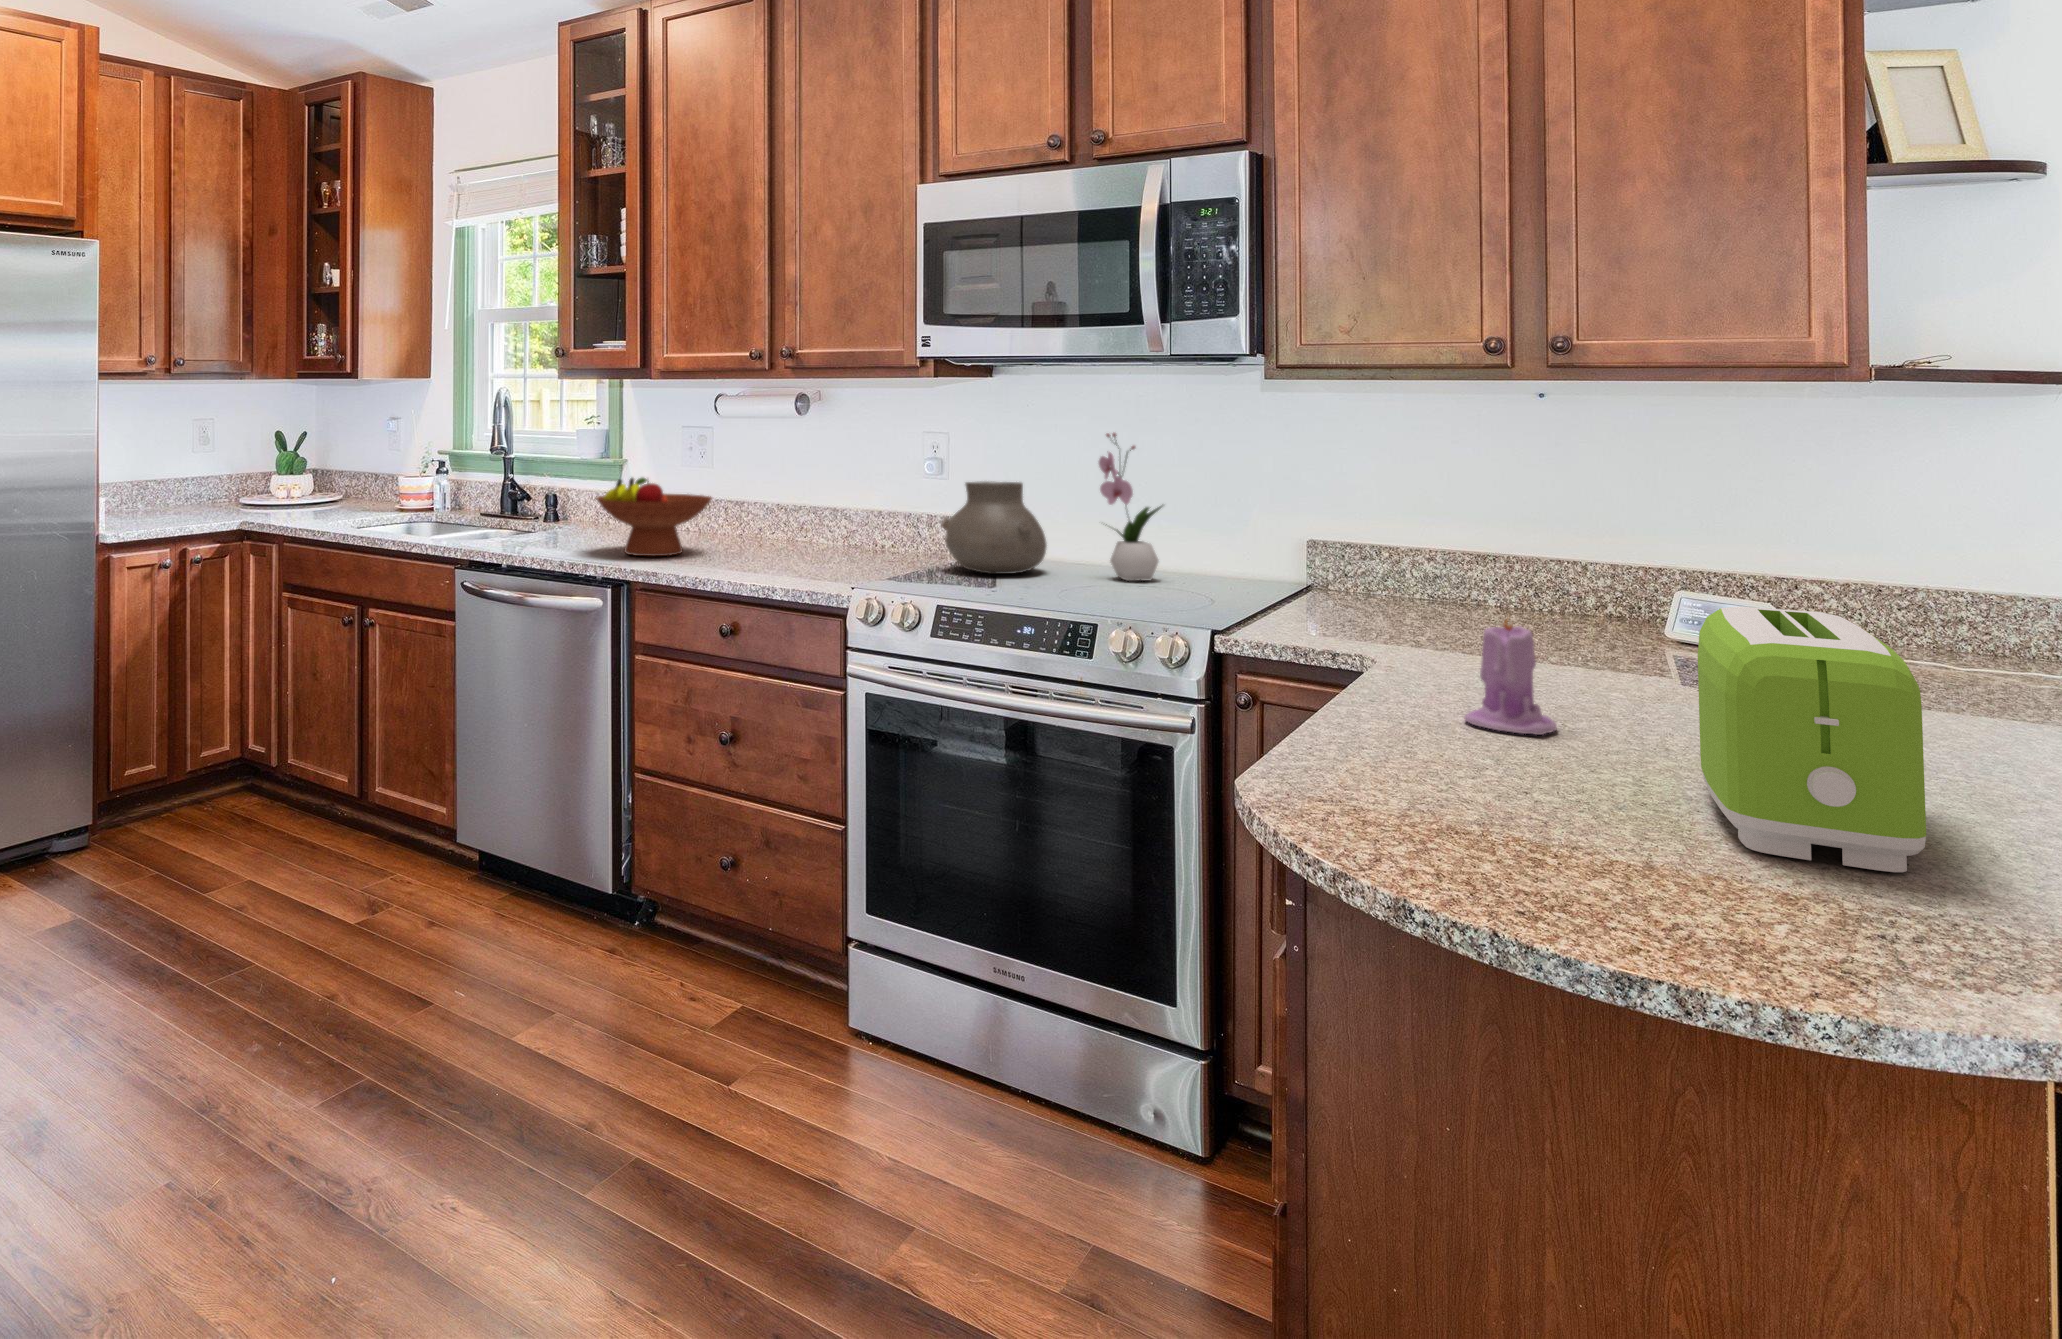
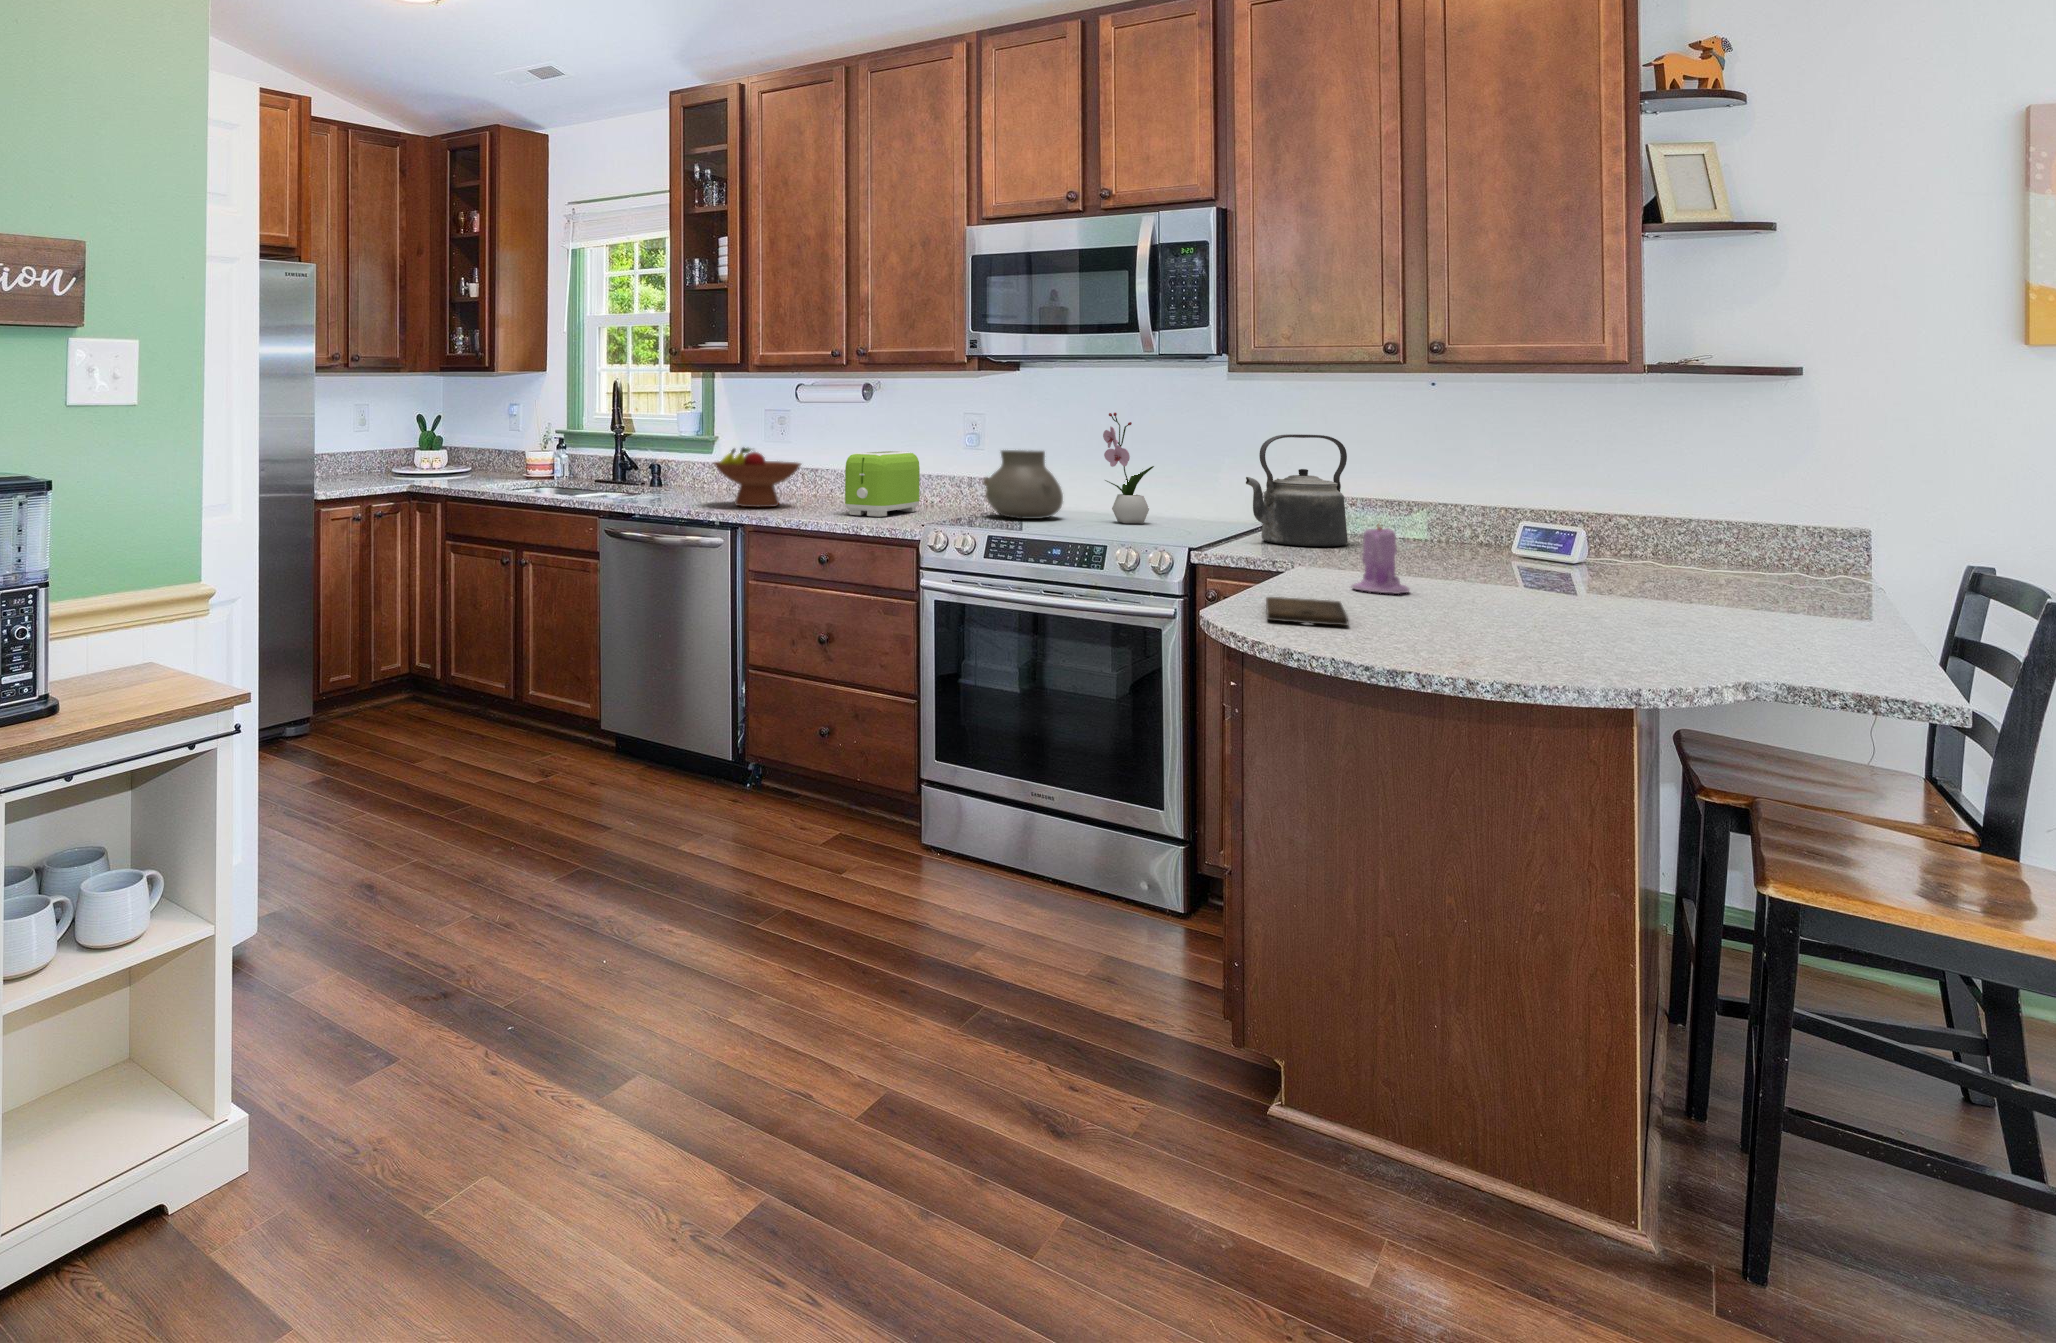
kettle: none [1289,466,1429,623] -> present [1246,434,1348,546]
toaster: present [1698,606,1926,872] -> present [845,451,920,516]
cutting board: none [1339,754,1492,833] -> present [1266,597,1348,626]

